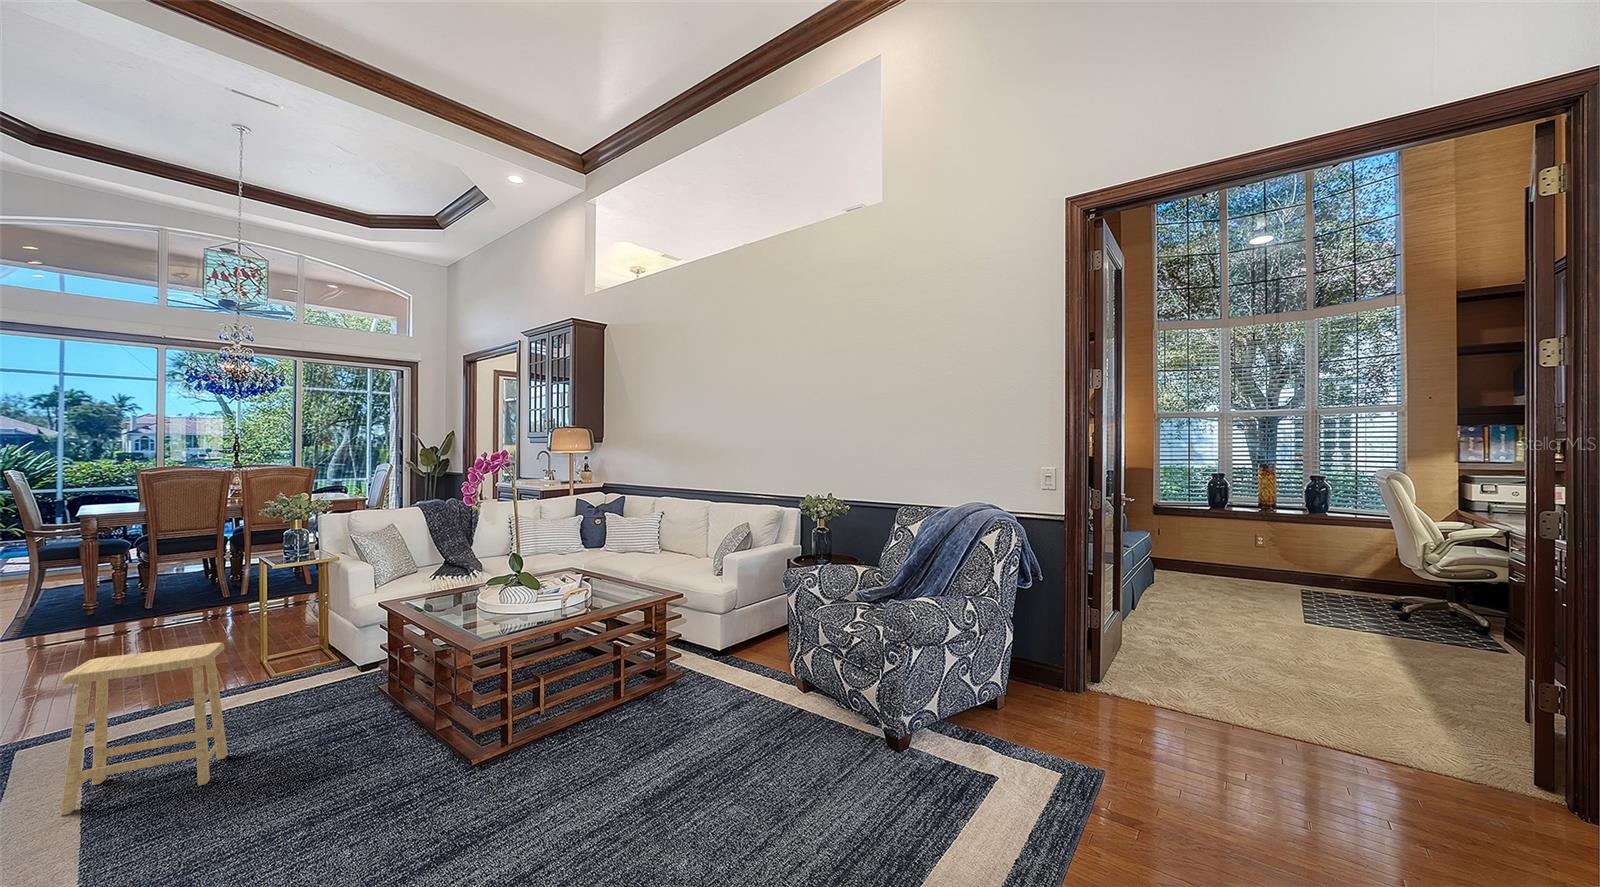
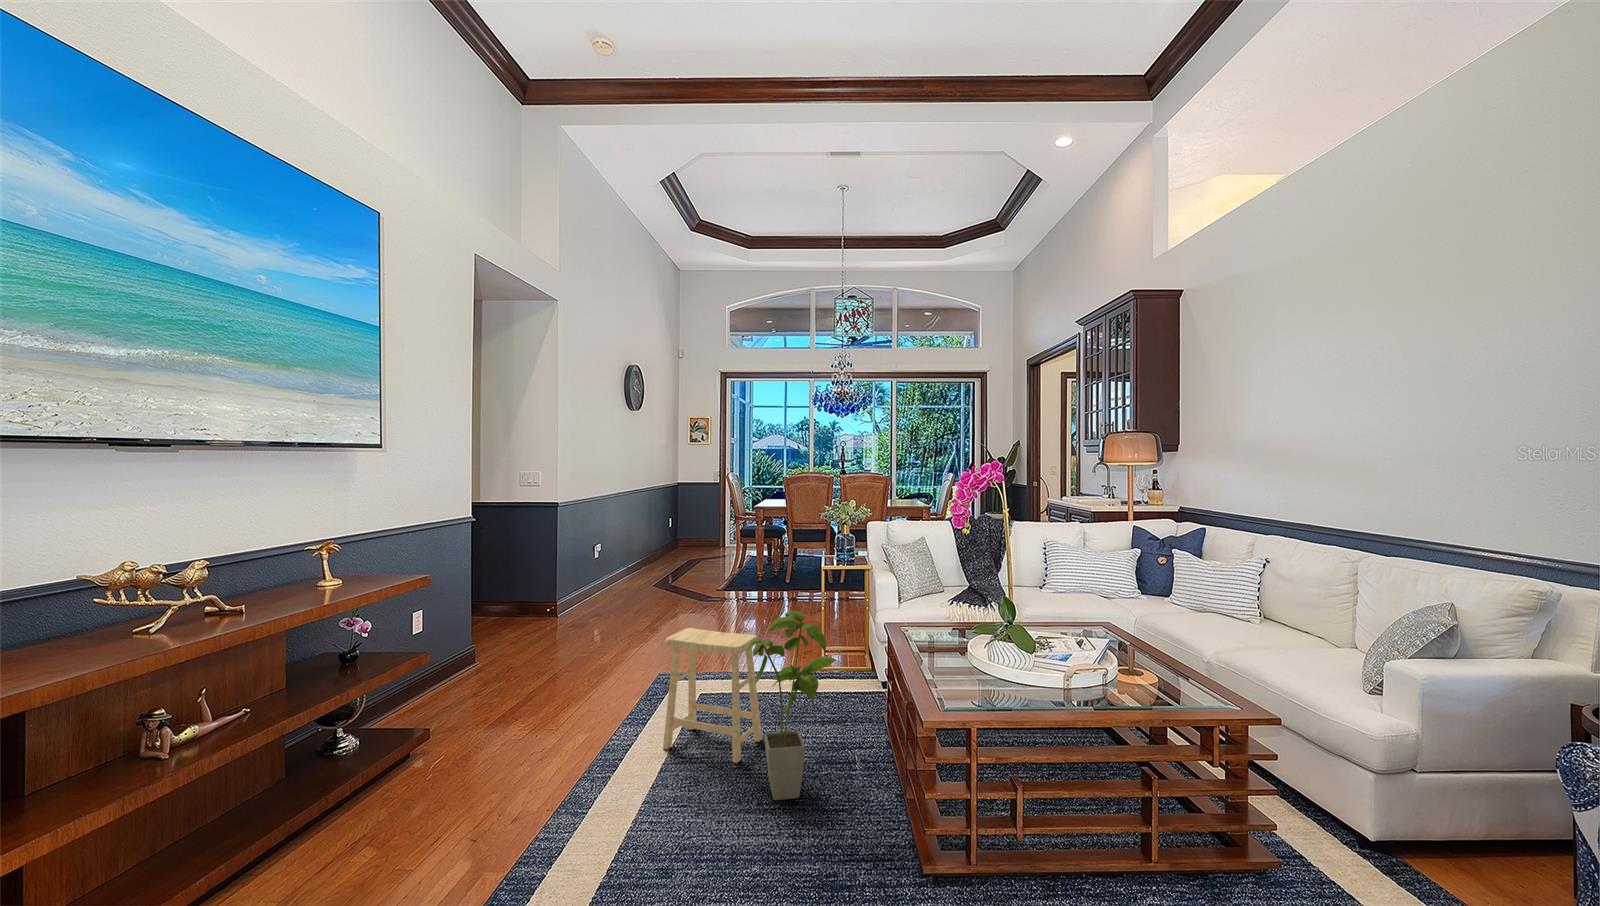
house plant: none [236,597,355,790] -> present [747,611,840,800]

